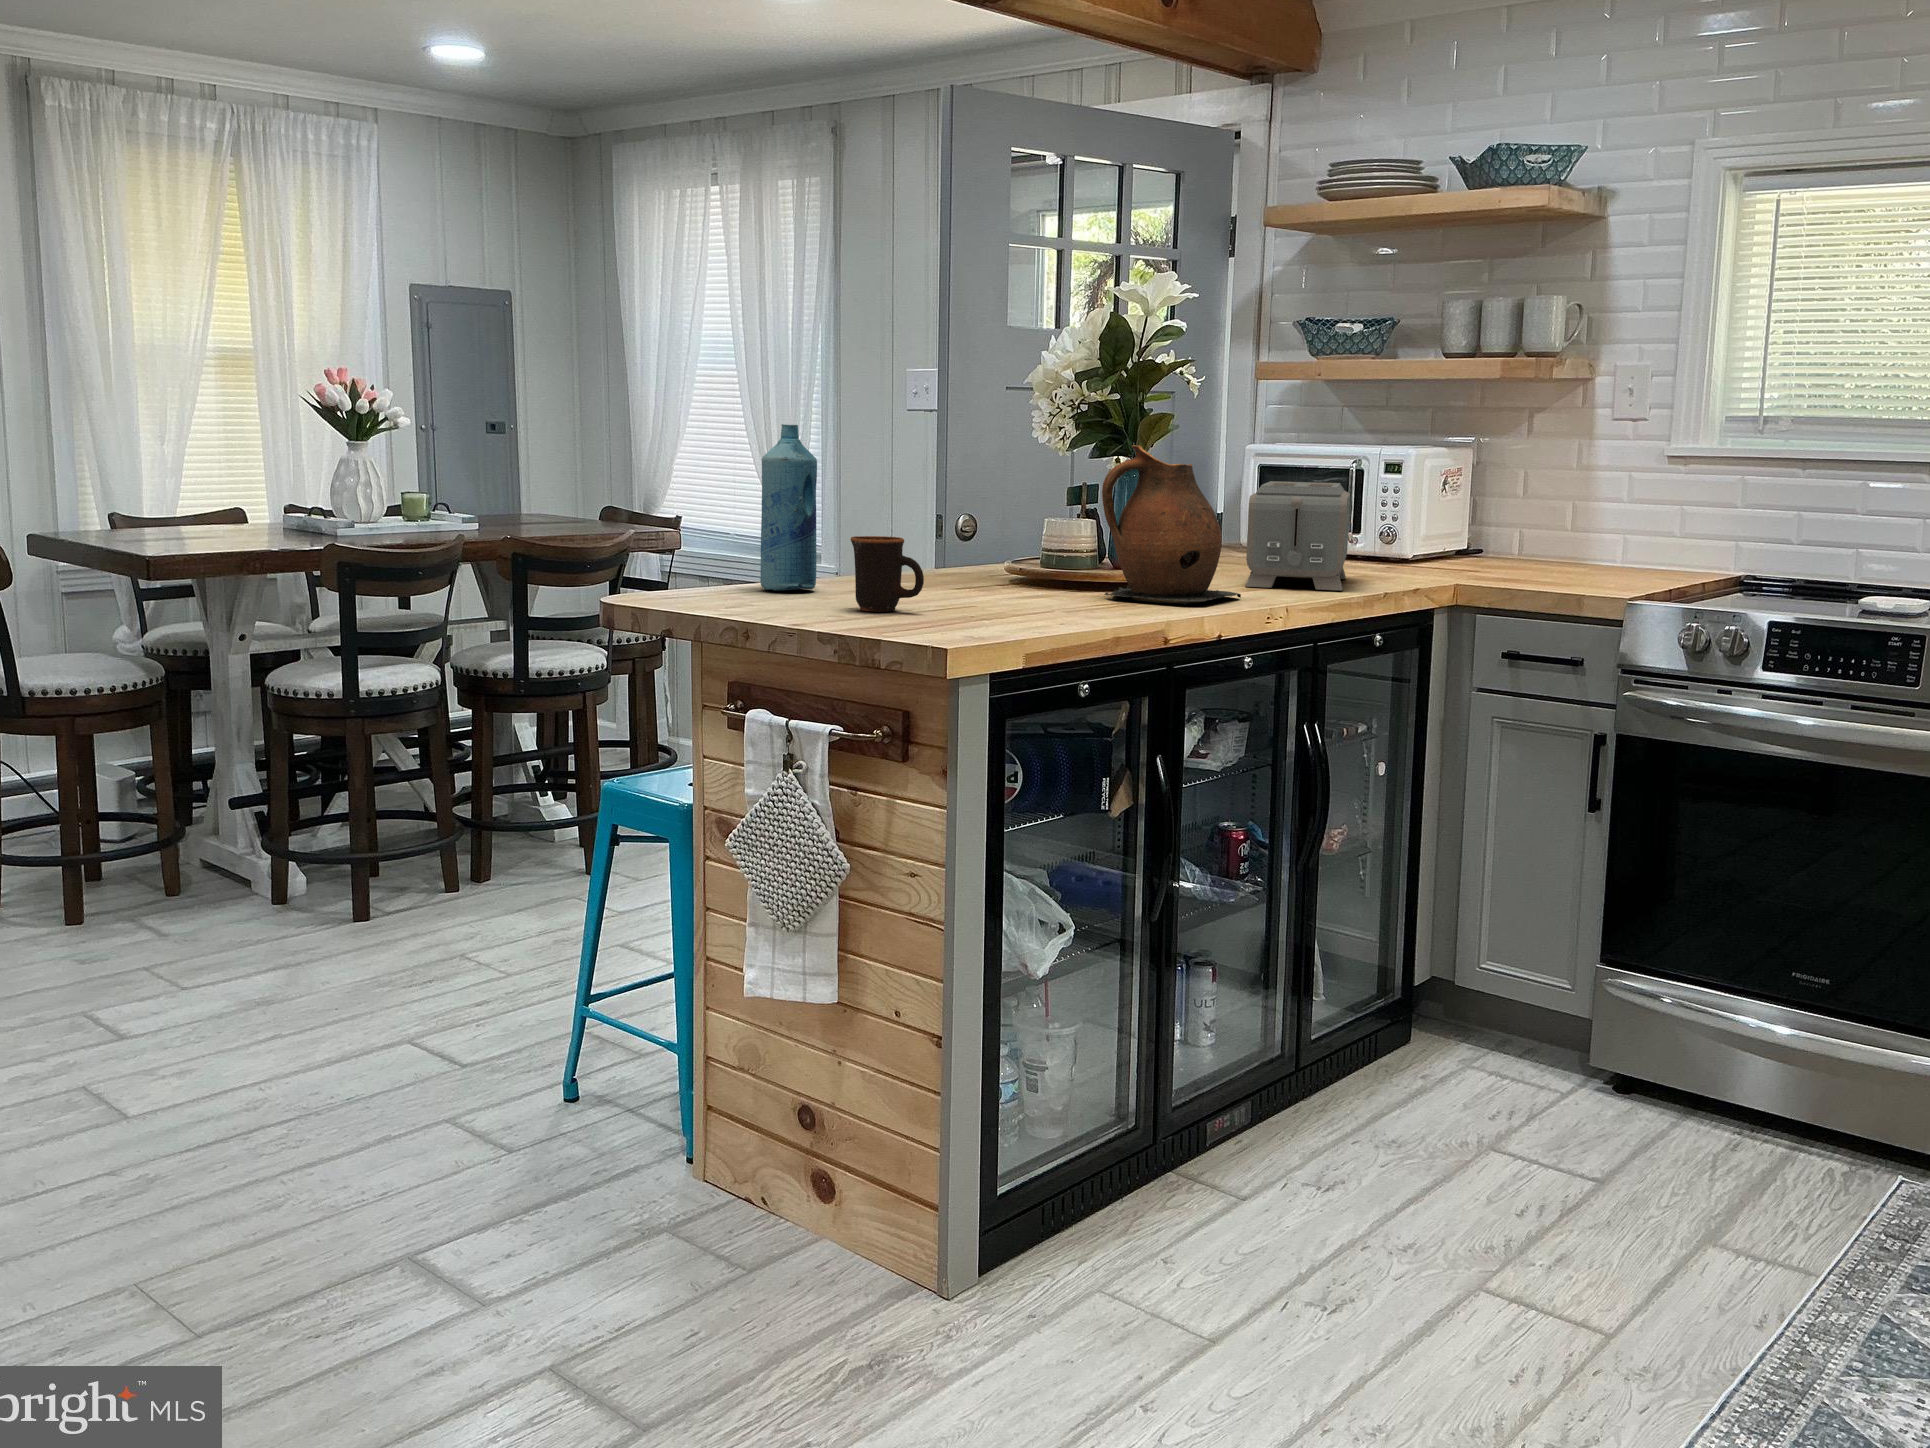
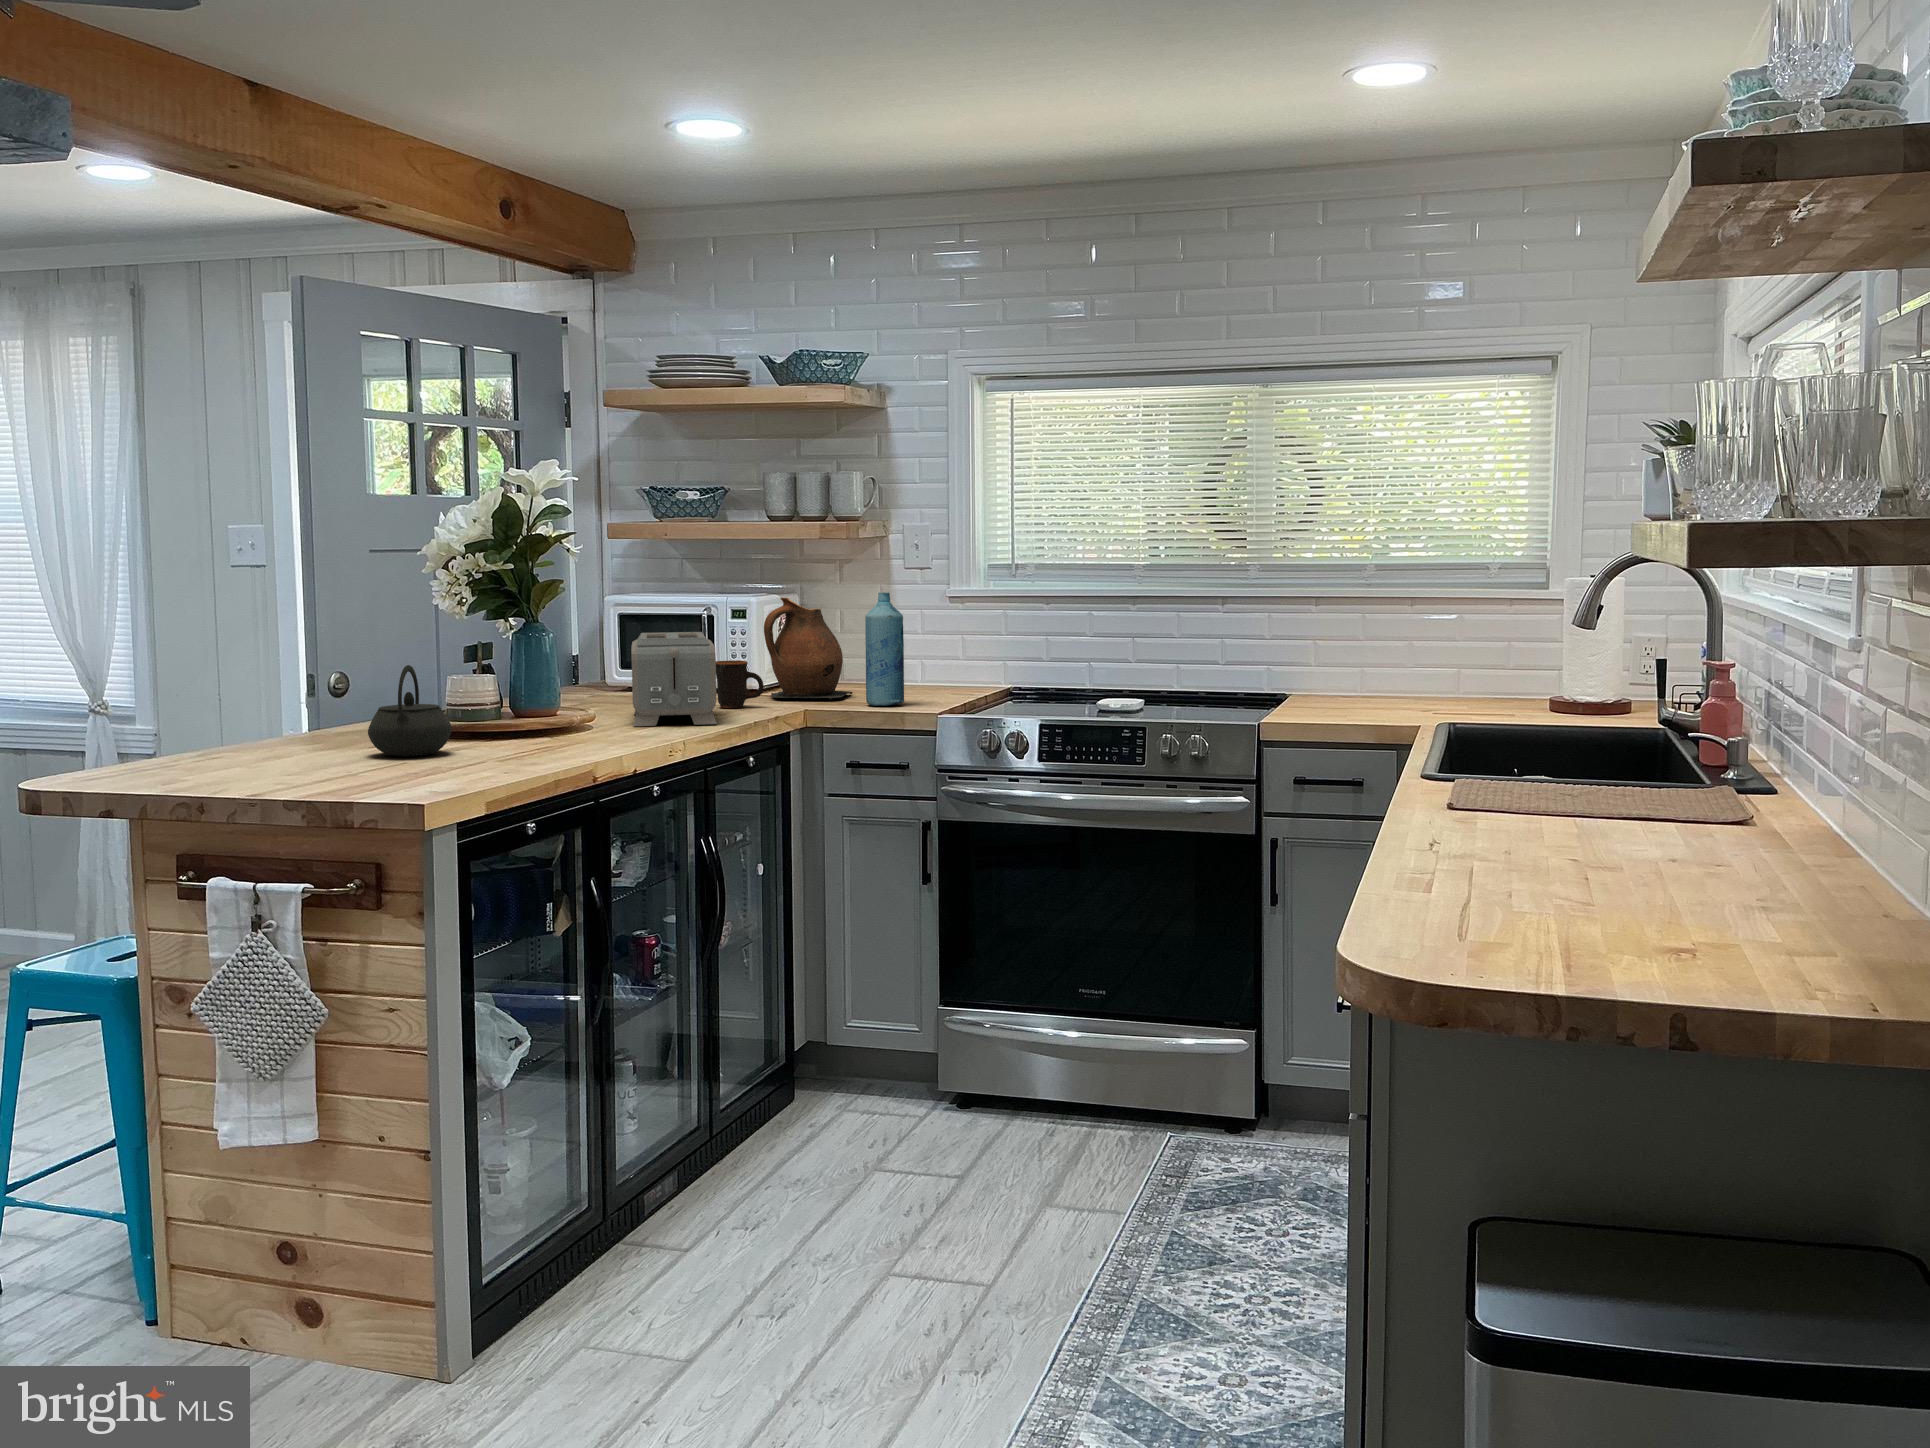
bottle: present [760,424,817,590] -> present [865,593,904,706]
ceramic pitcher: present [1102,445,1241,604] -> present [764,597,852,700]
kettle: none [942,497,1029,599] -> present [368,665,452,756]
mug: present [851,536,924,612] -> present [716,660,764,708]

